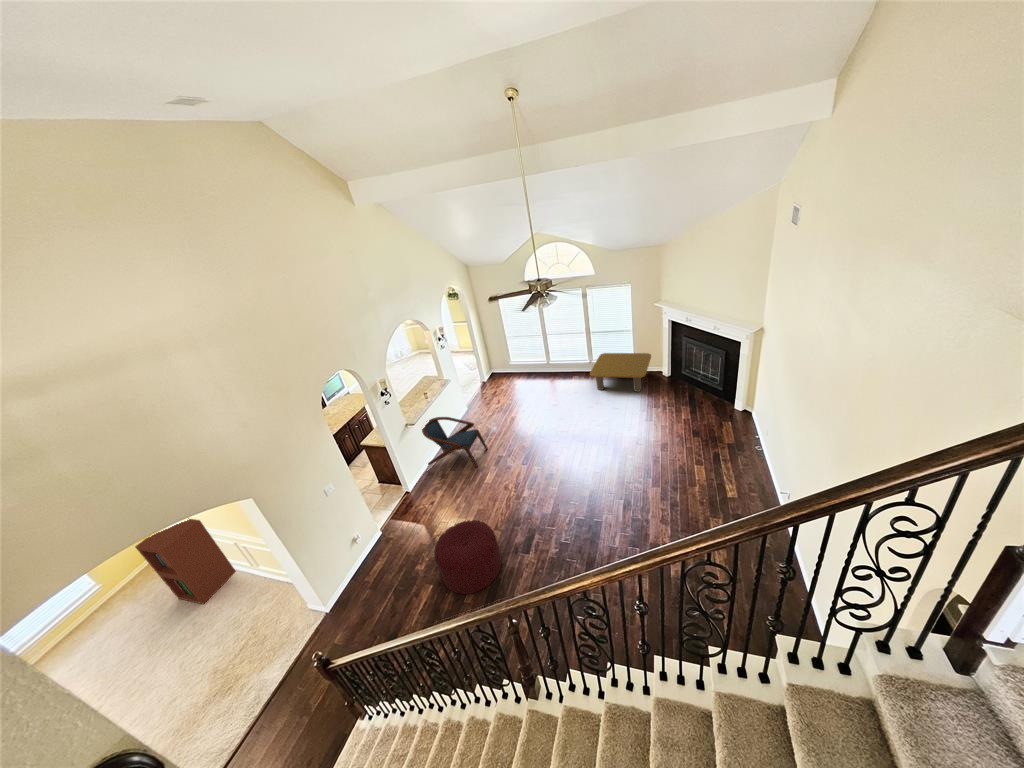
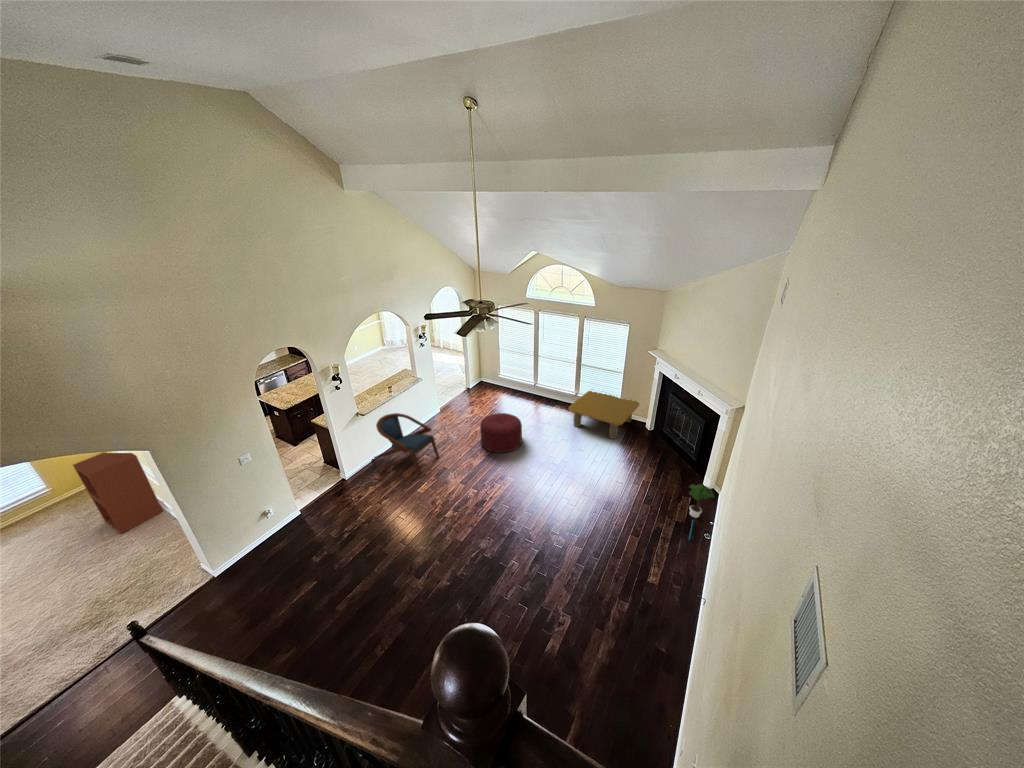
potted tree: none [731,405,756,455] -> present [689,484,714,518]
ottoman: present [435,520,502,594] -> present [480,413,522,453]

